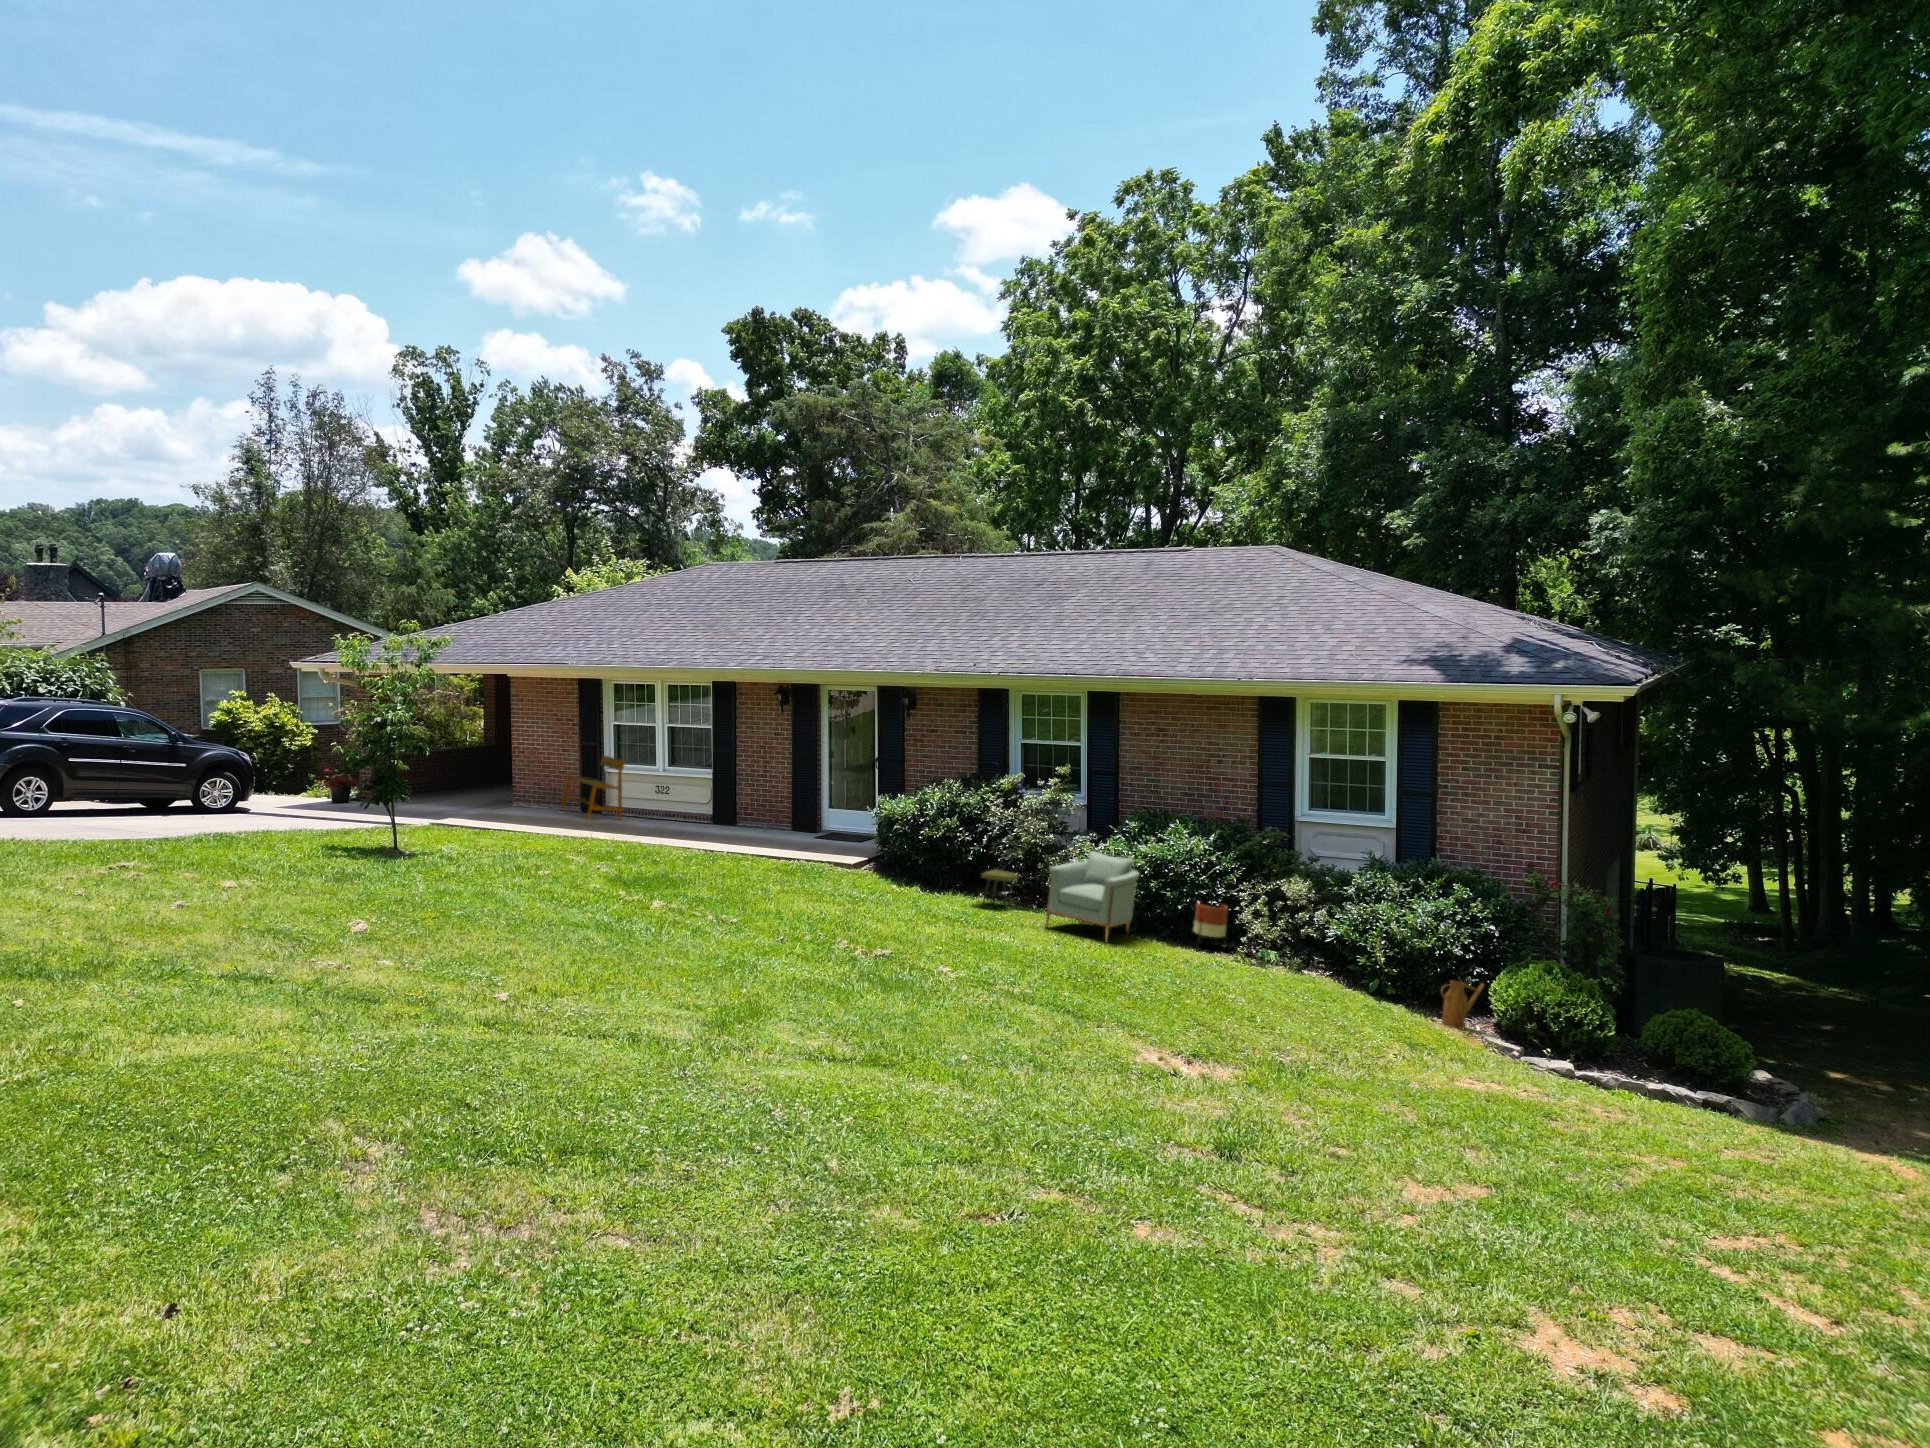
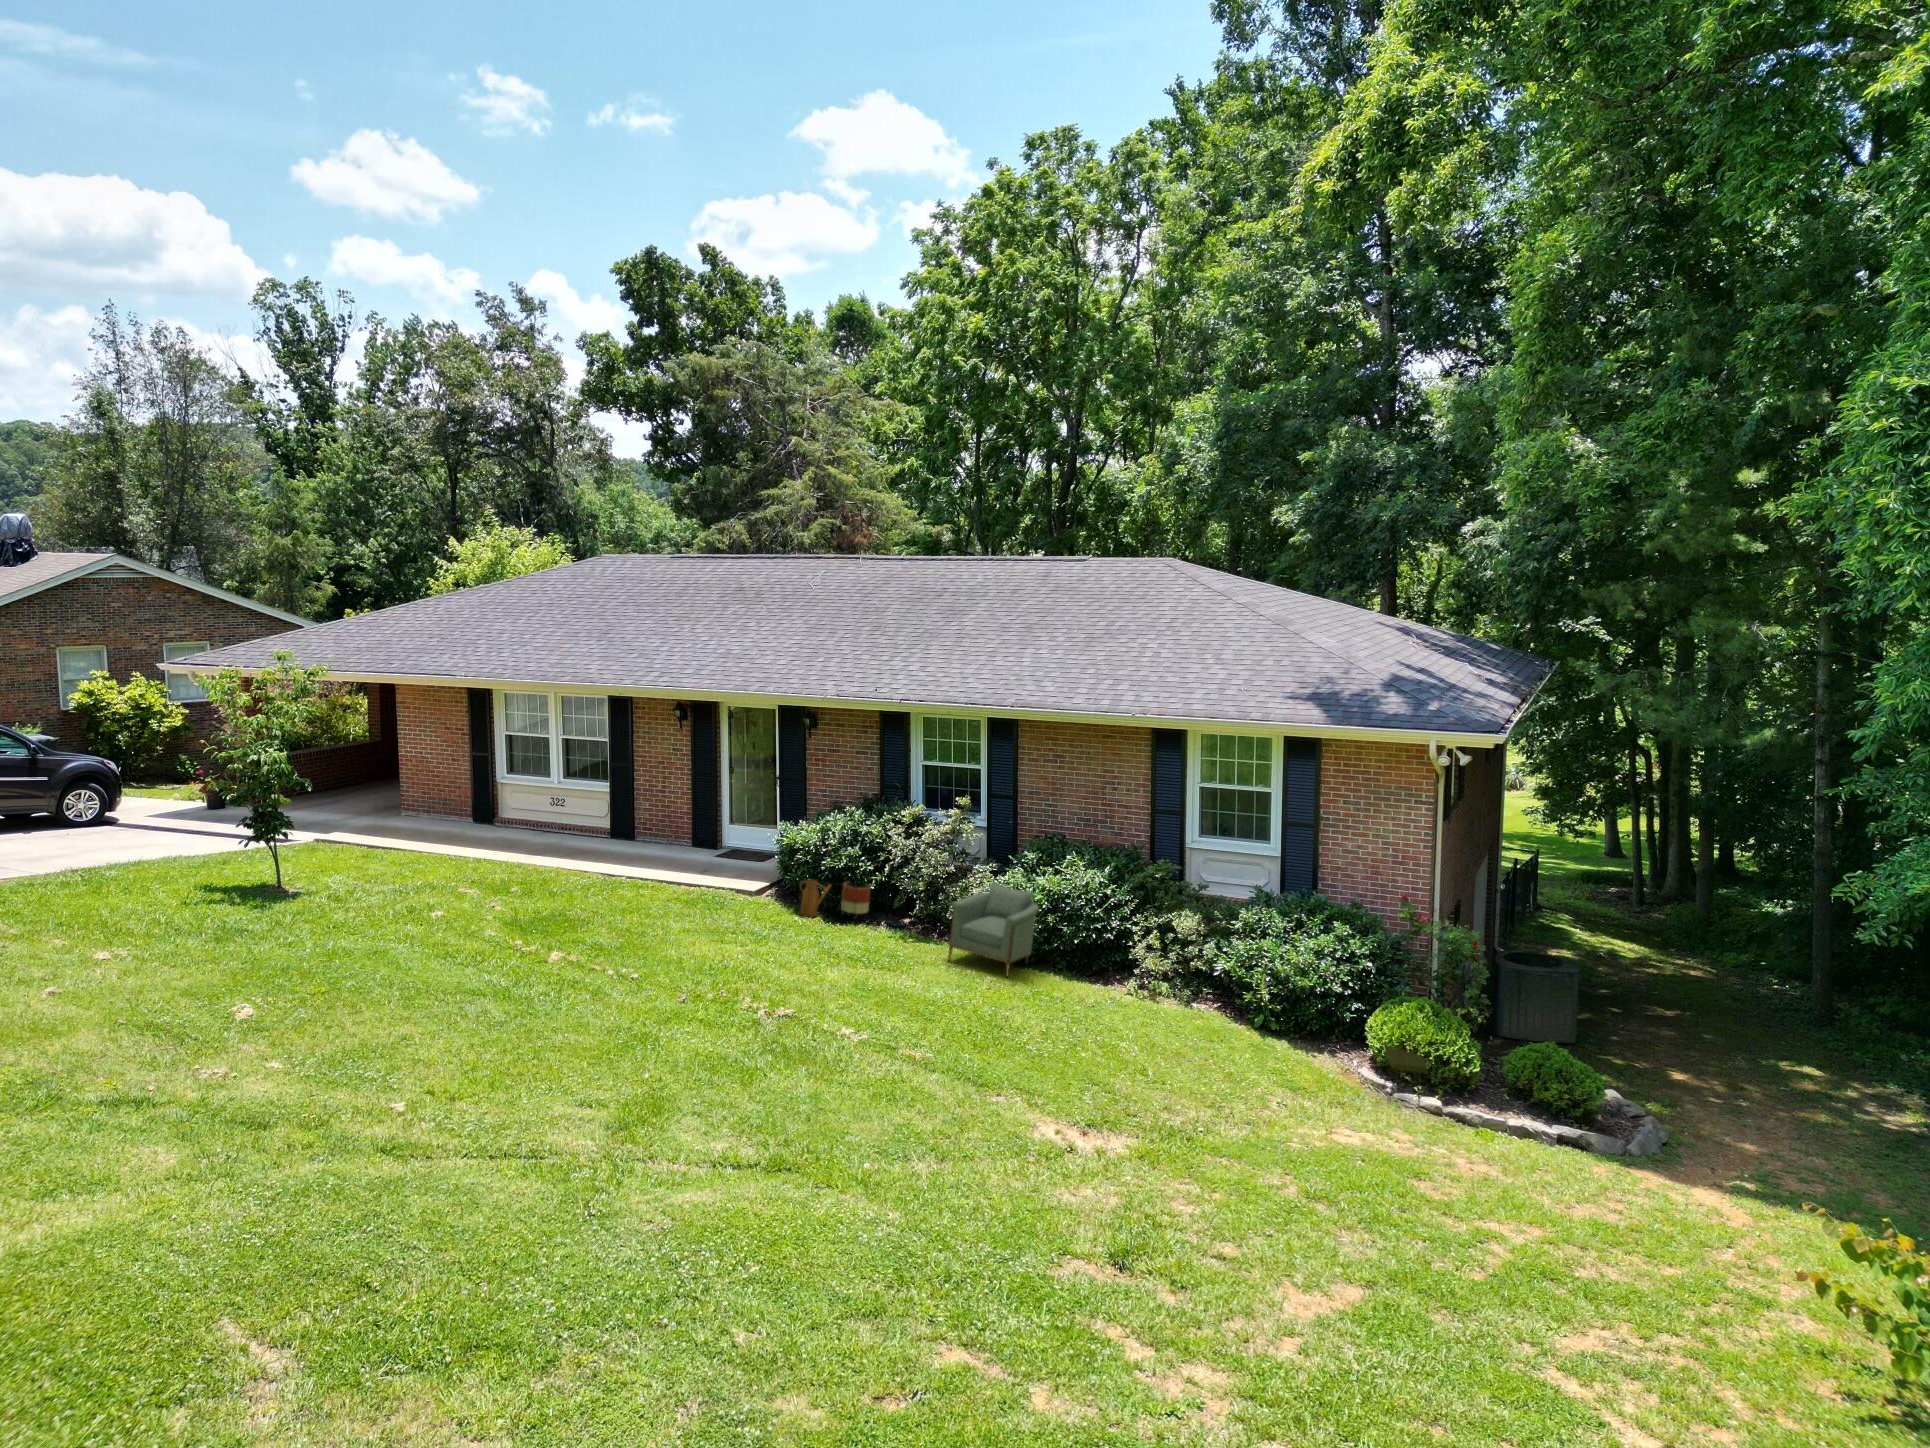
bench: present [561,756,625,820] -> none [454,759,521,832]
side table: present [981,869,1019,902] -> present [1385,1047,1428,1105]
planter: present [1194,902,1228,943] -> present [841,882,871,914]
watering can: present [1441,980,1484,1029] -> present [800,879,831,917]

